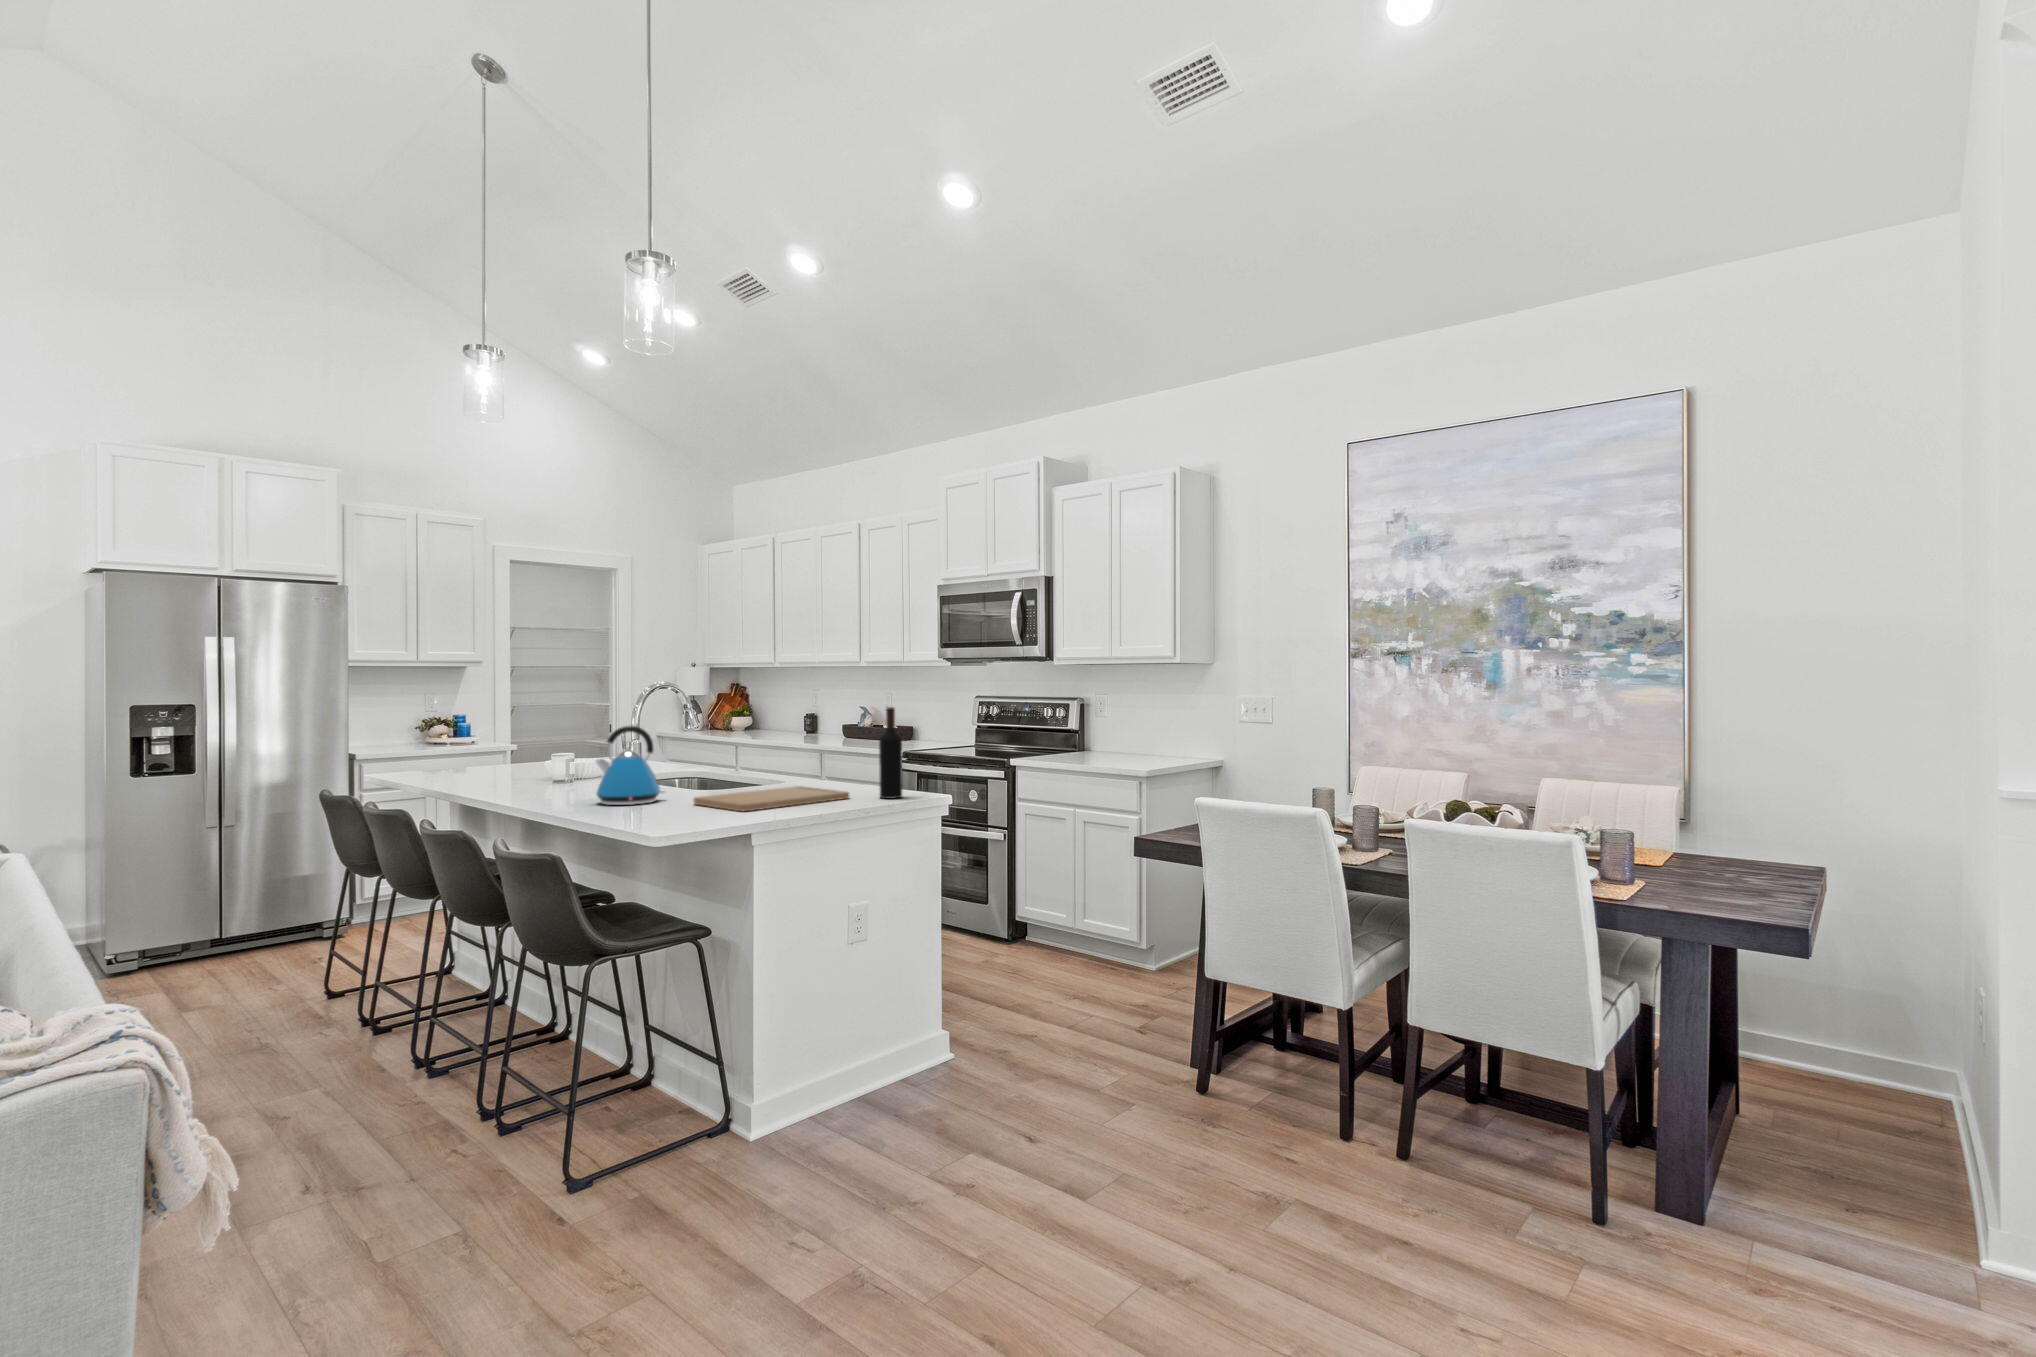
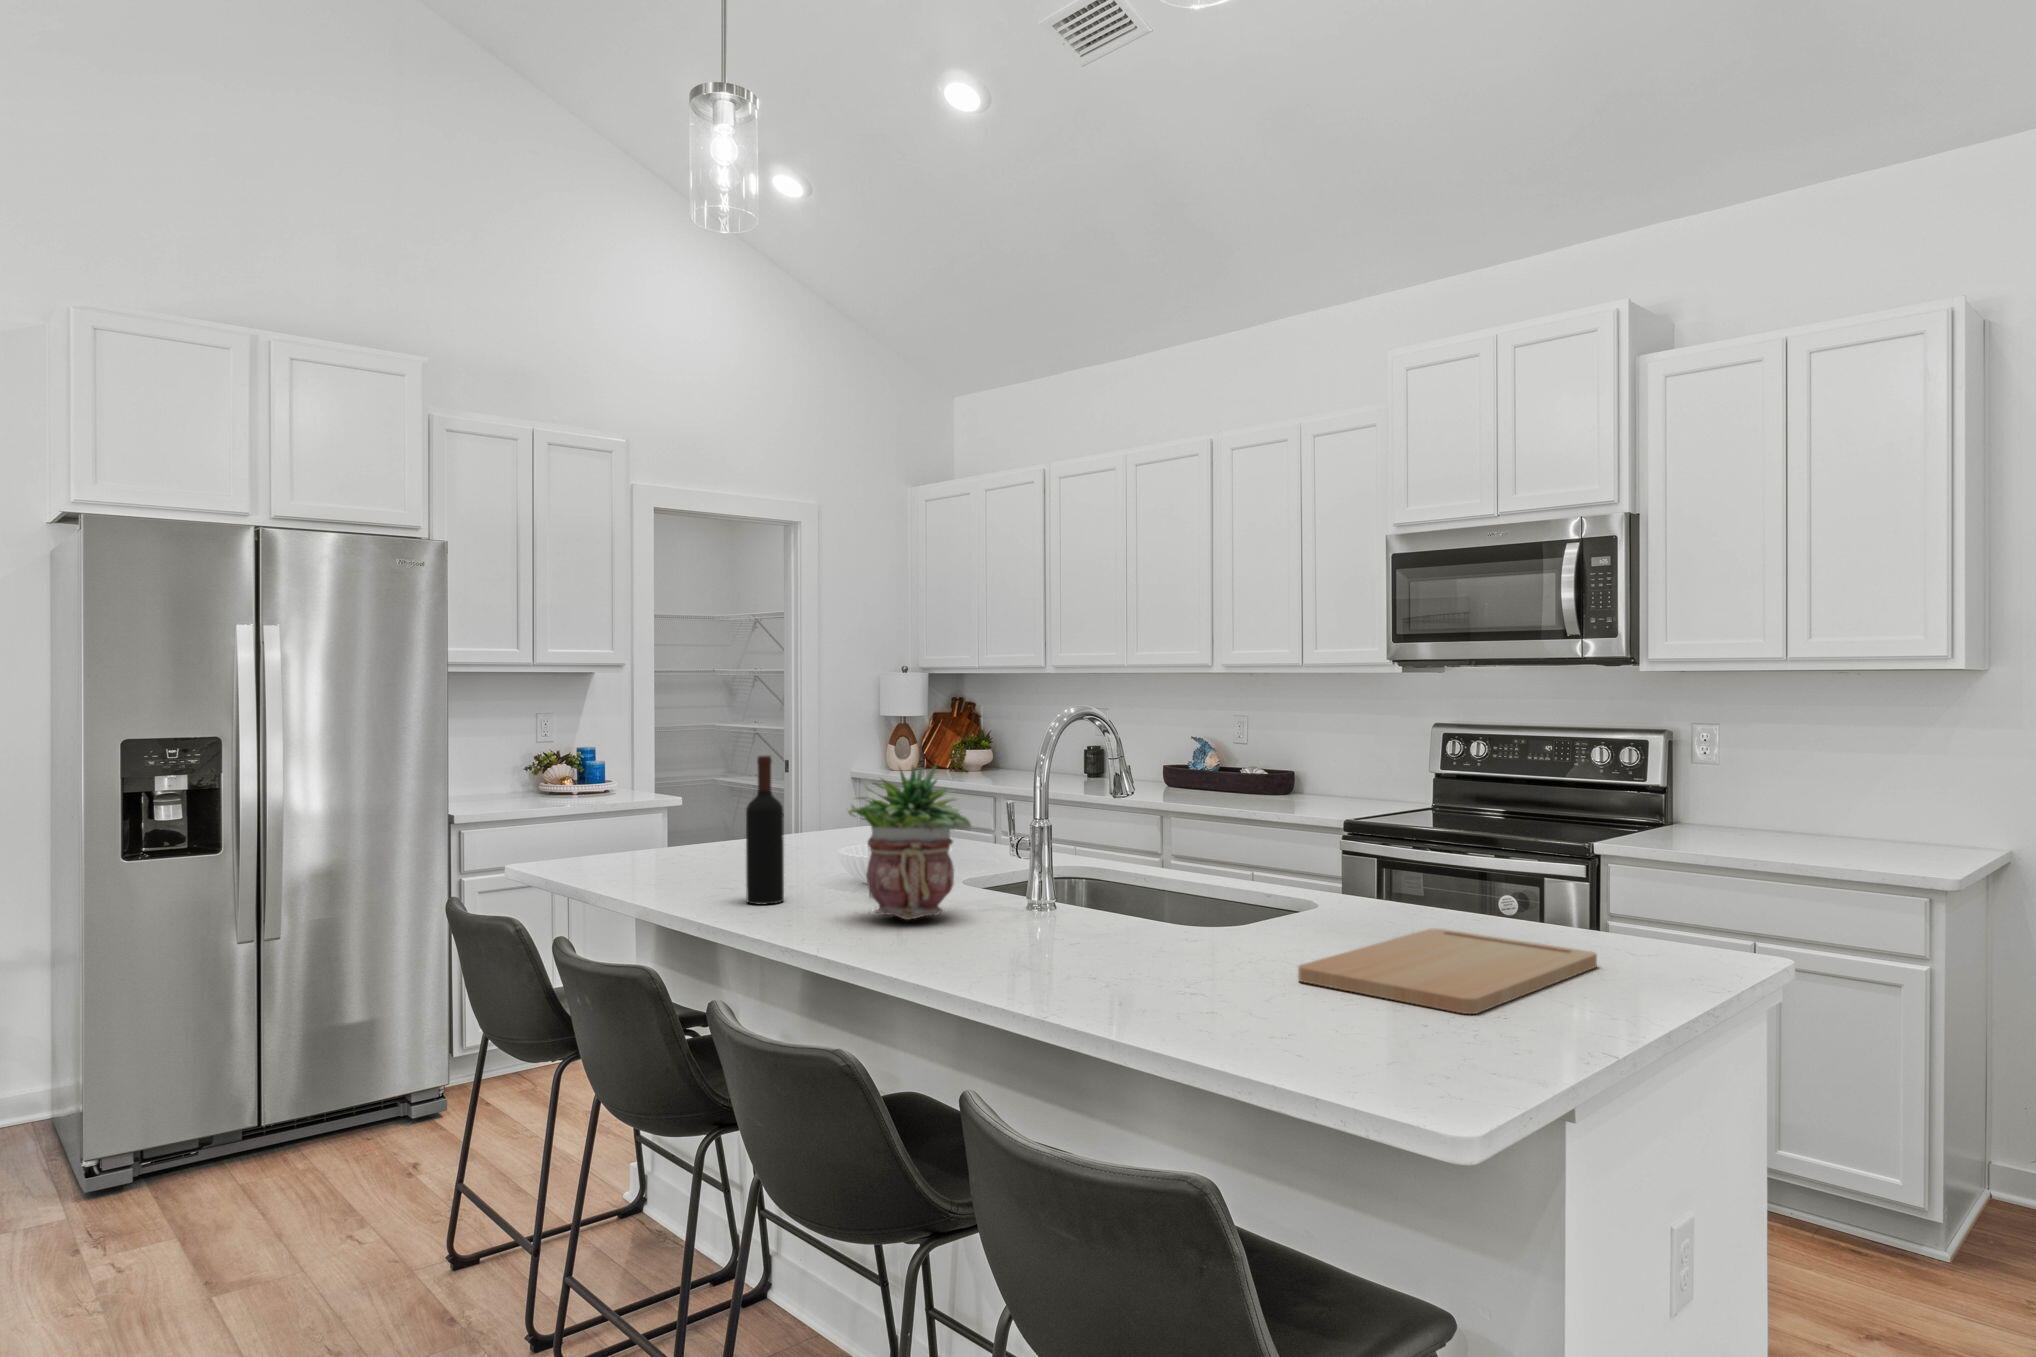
wine bottle: present [879,707,902,799] -> present [746,756,784,905]
potted plant: none [516,708,588,788] -> present [848,765,971,920]
kettle: present [596,726,665,805] -> none [1077,810,1207,980]

